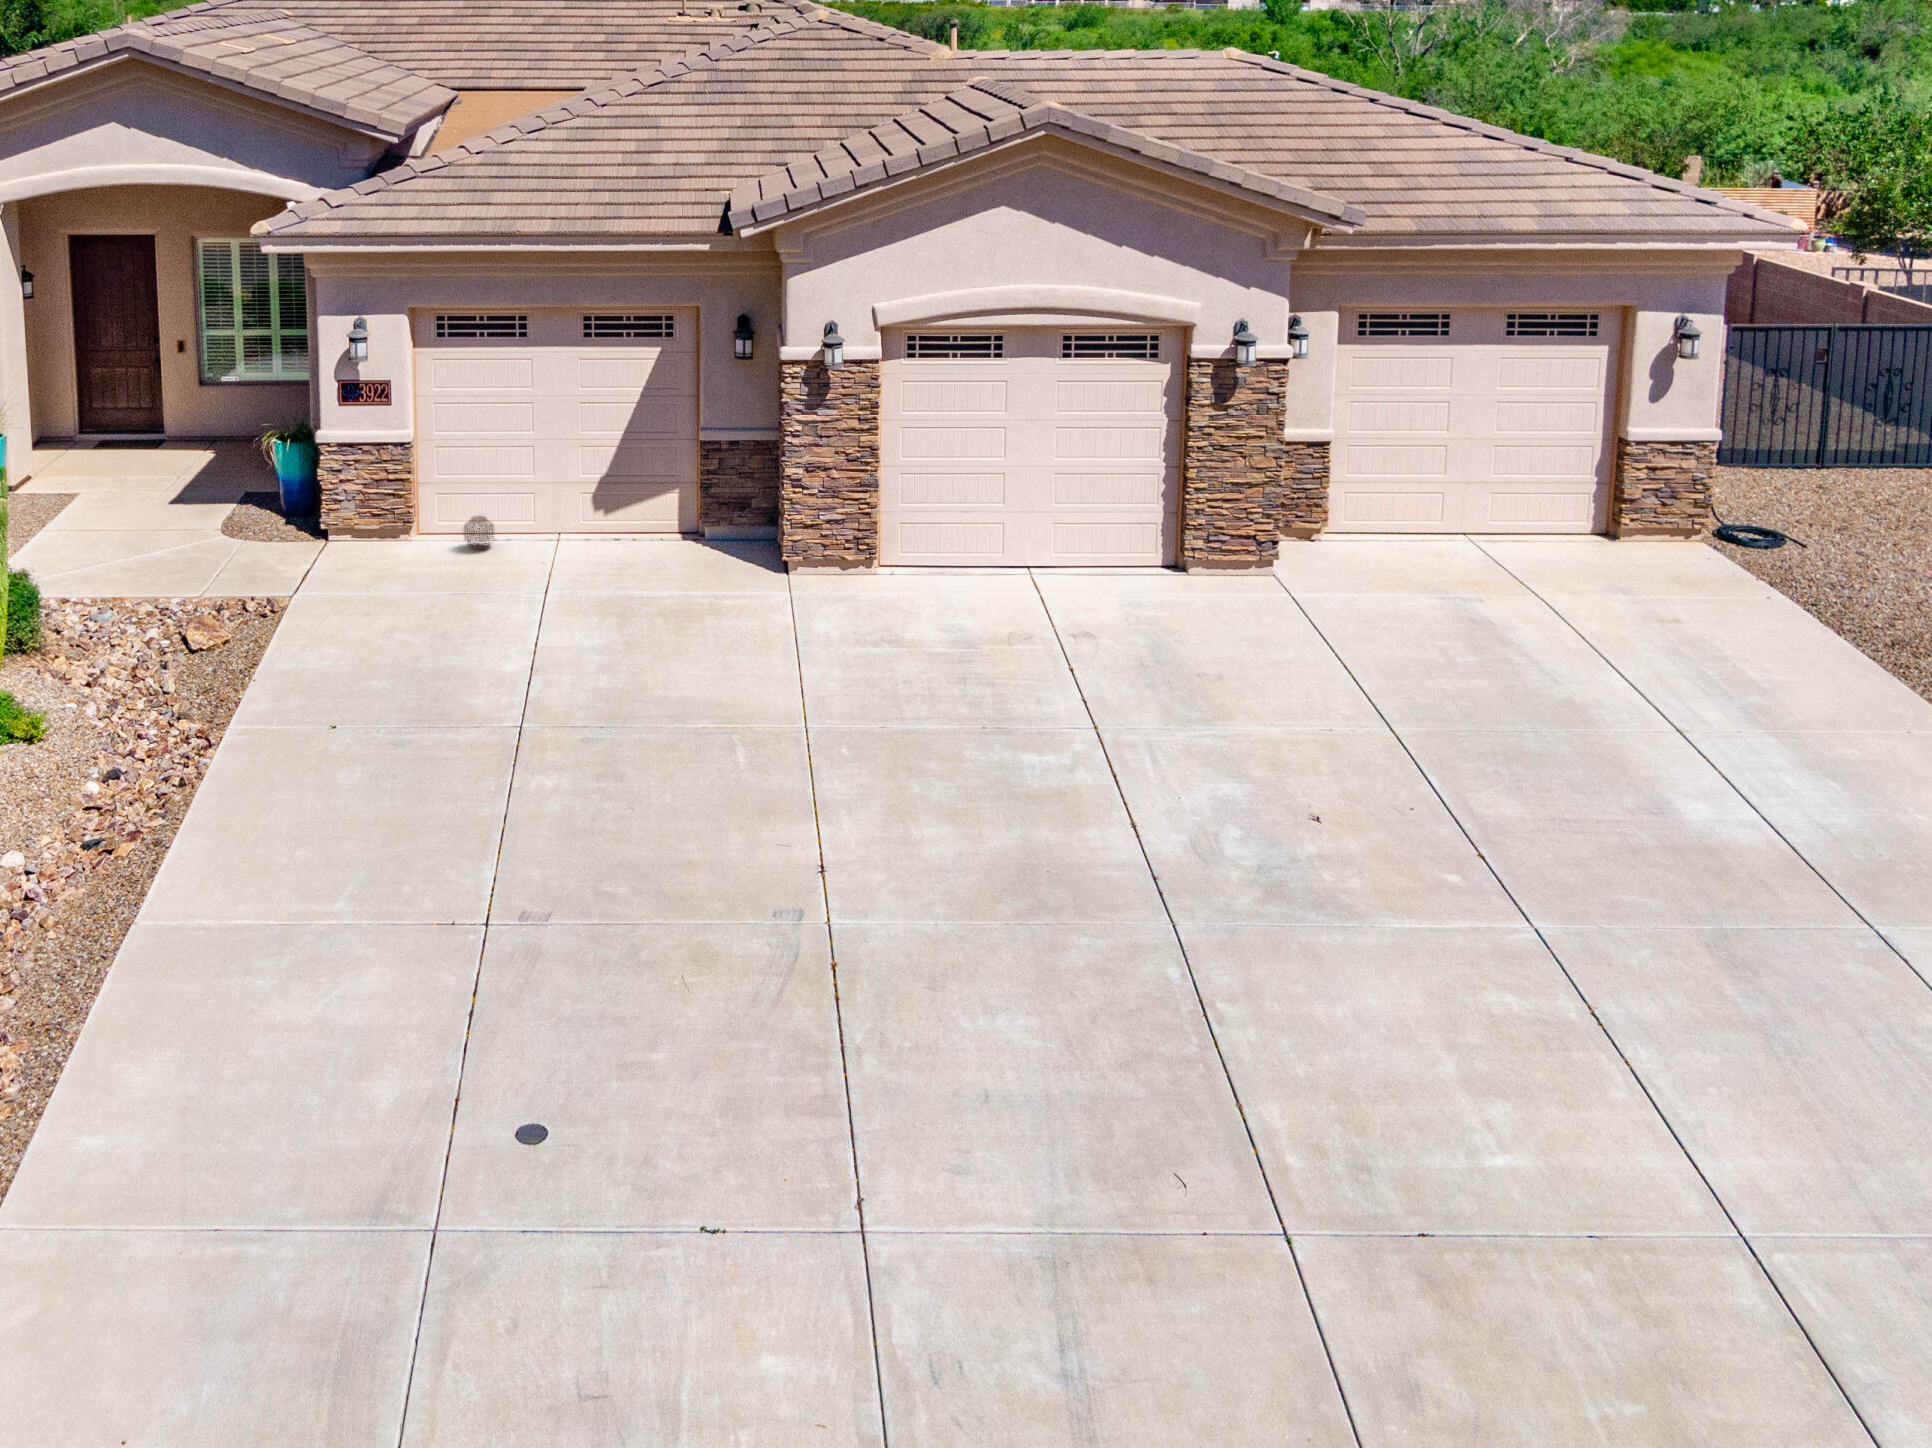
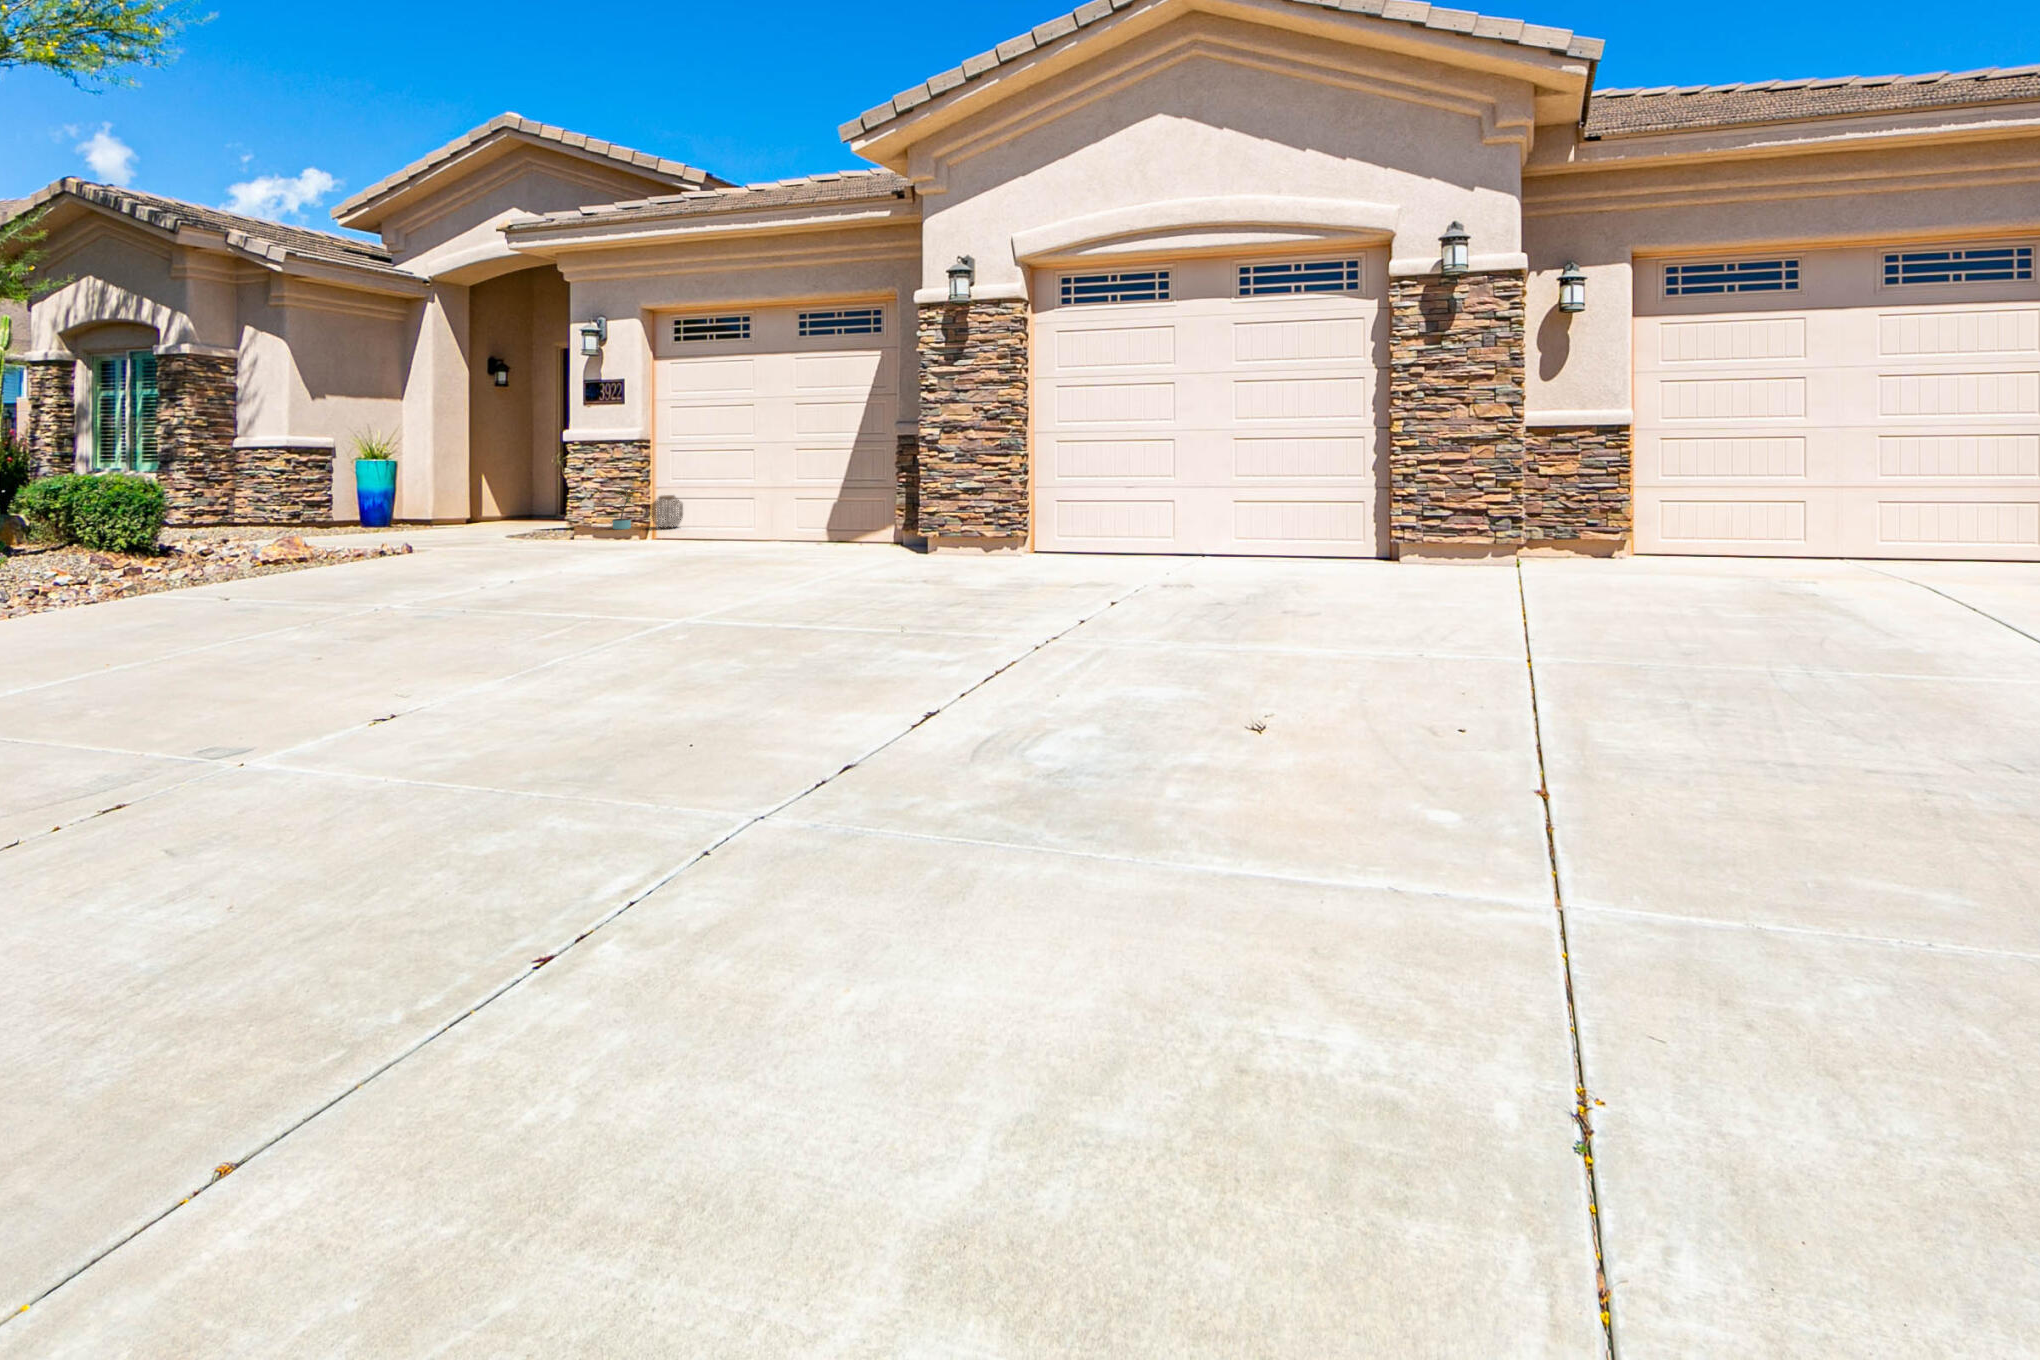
potted plant: none [416,497,450,554] -> present [606,473,637,529]

